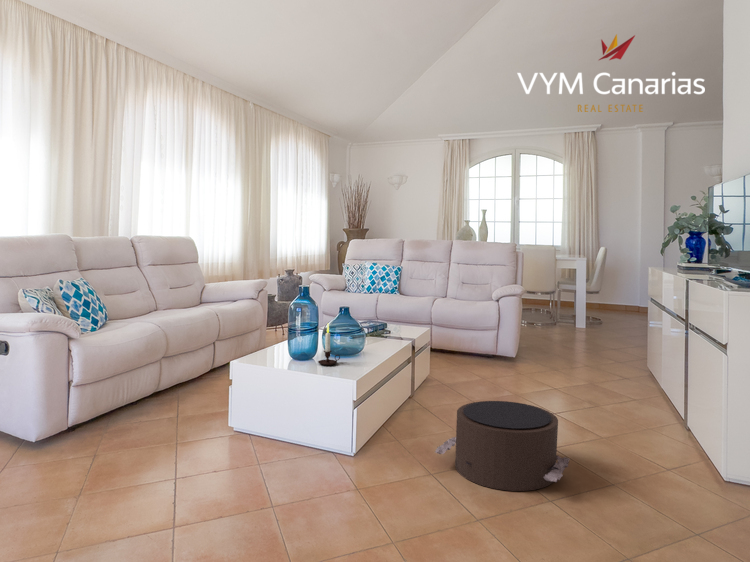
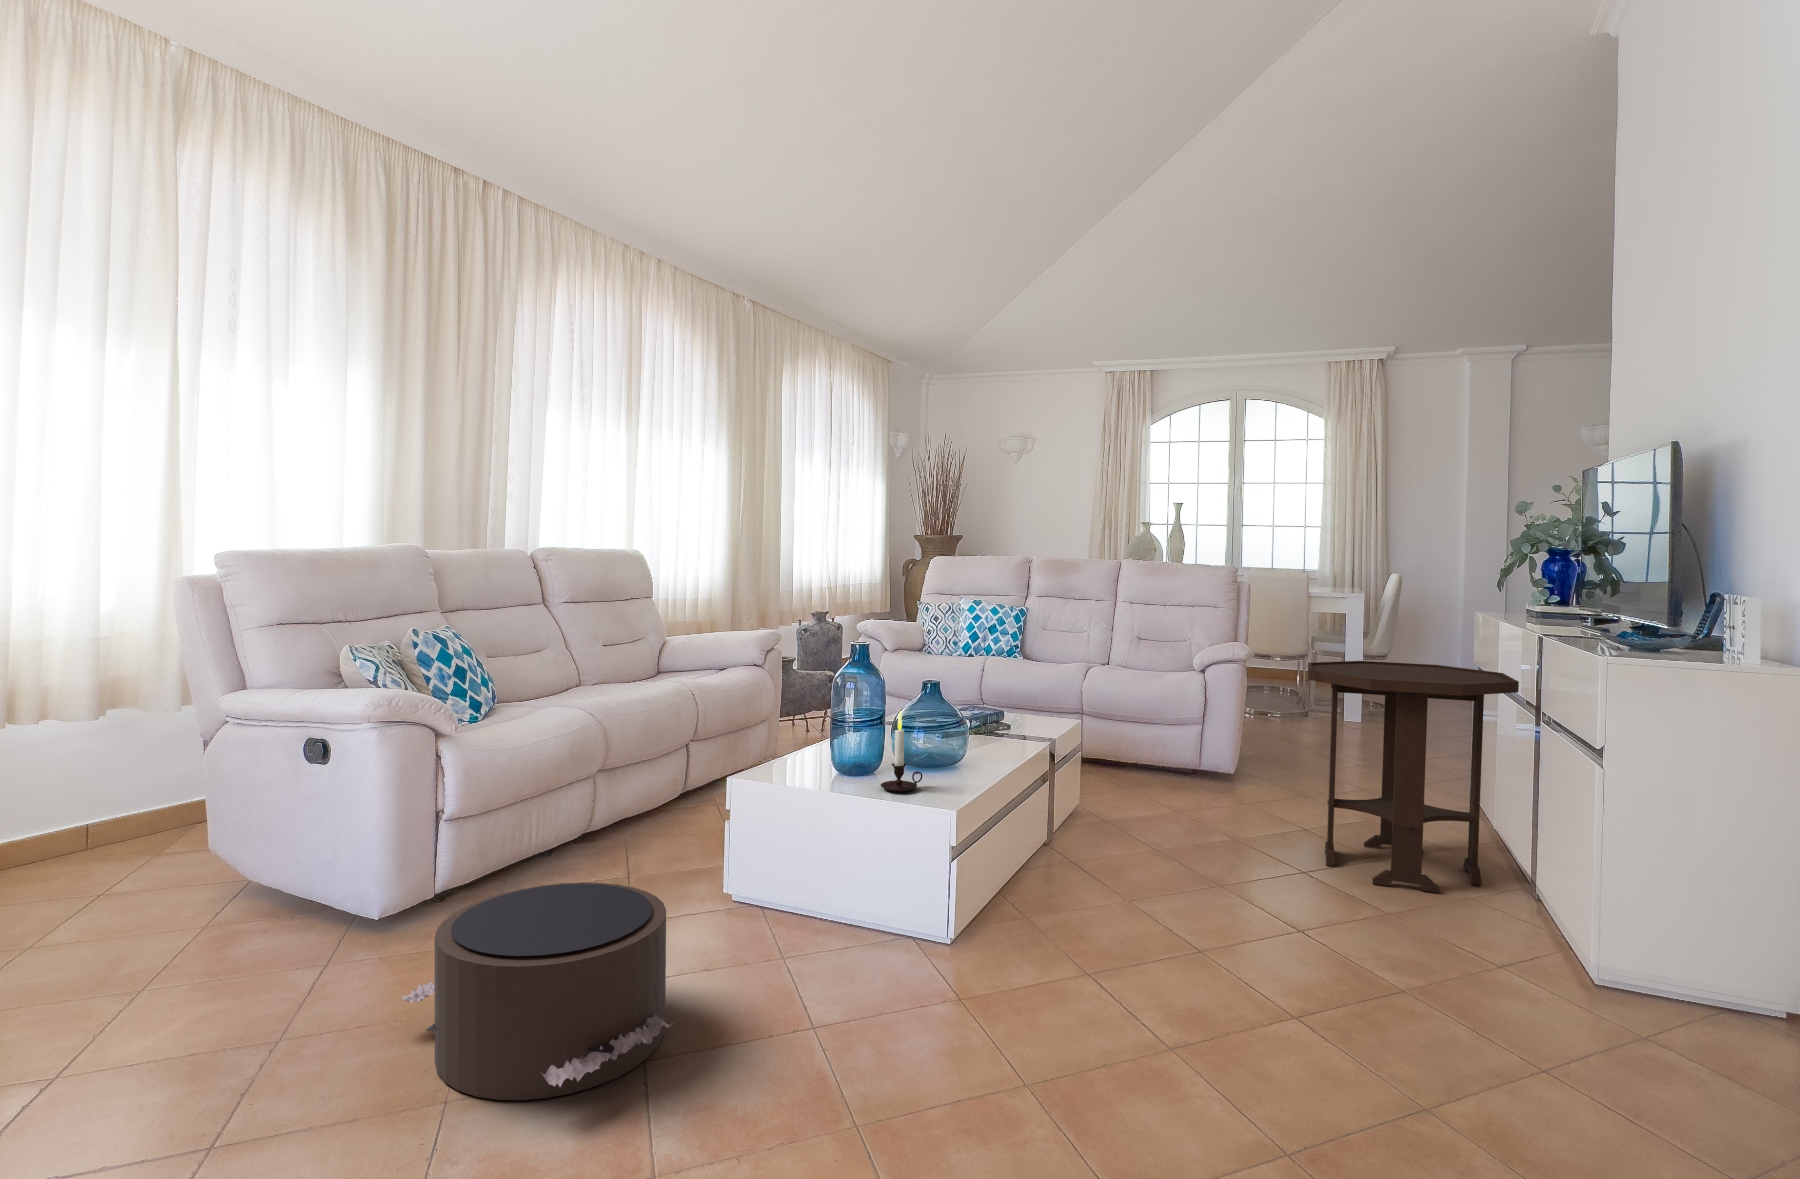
side table: none [544,296,647,414] -> present [1308,661,1519,893]
pouf: present [435,401,570,491] -> present [402,882,673,1100]

